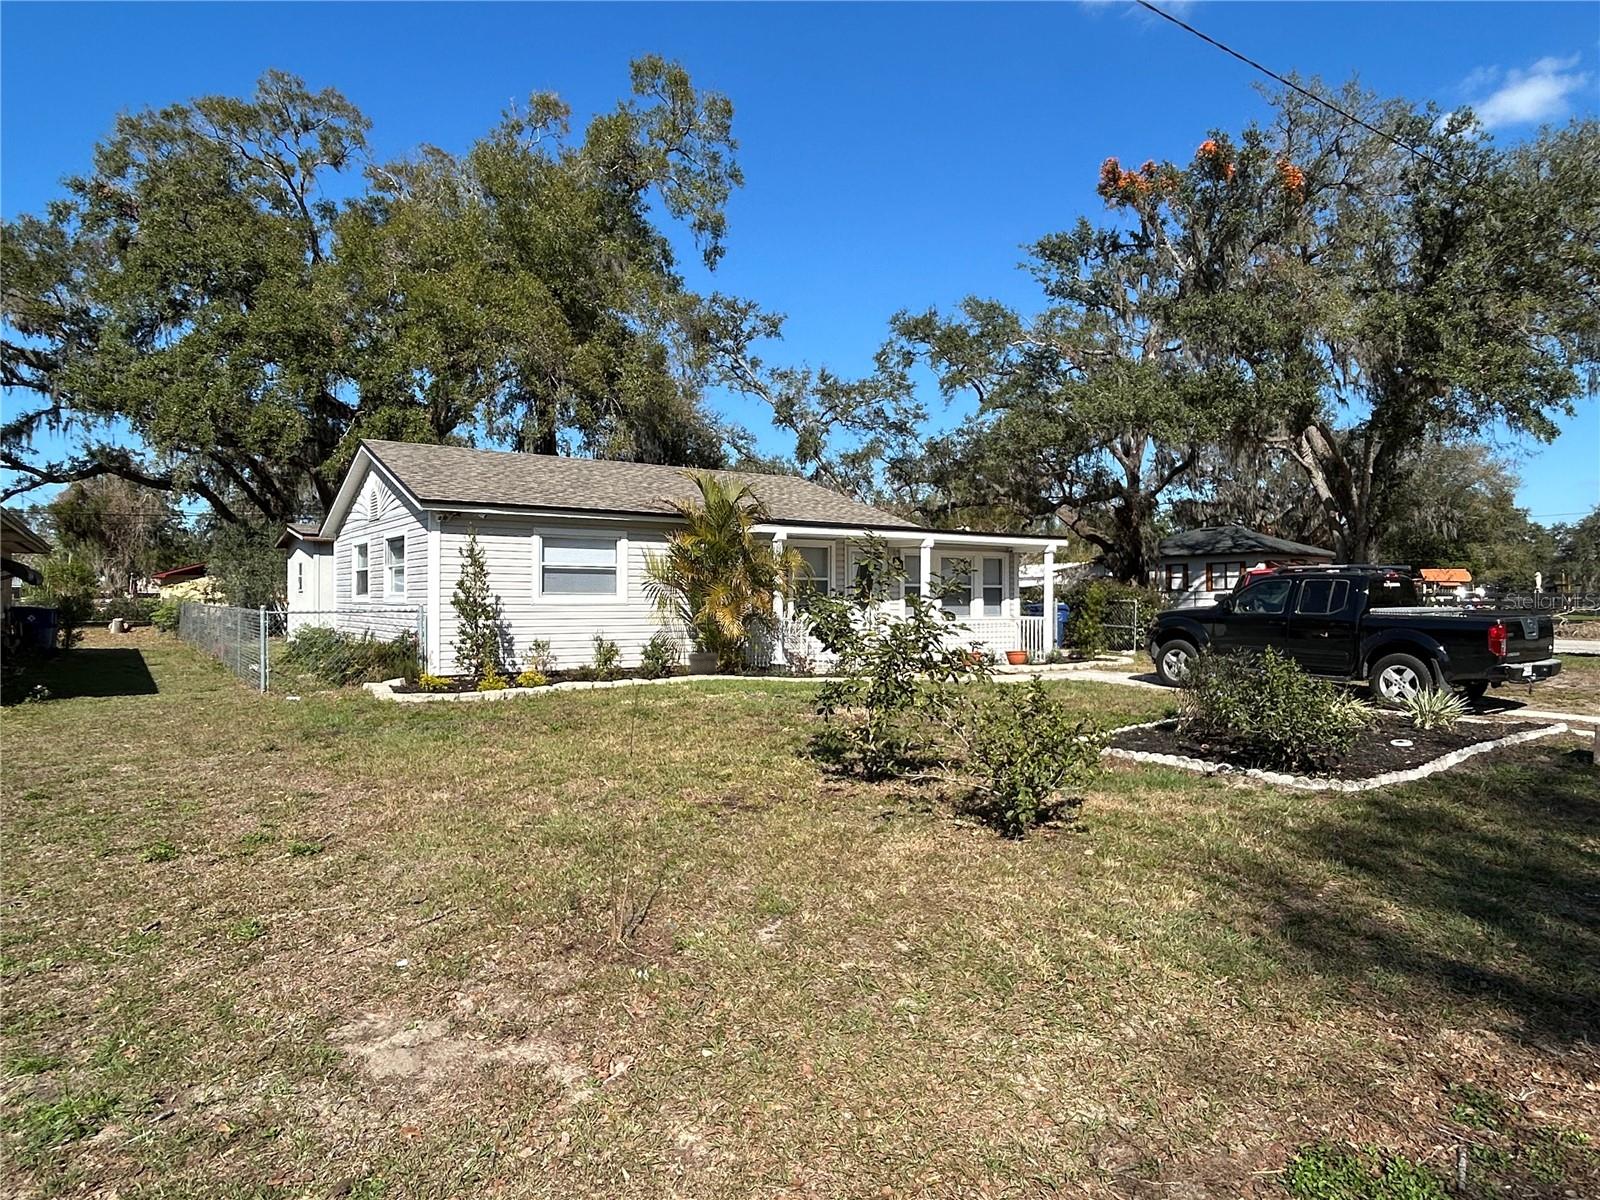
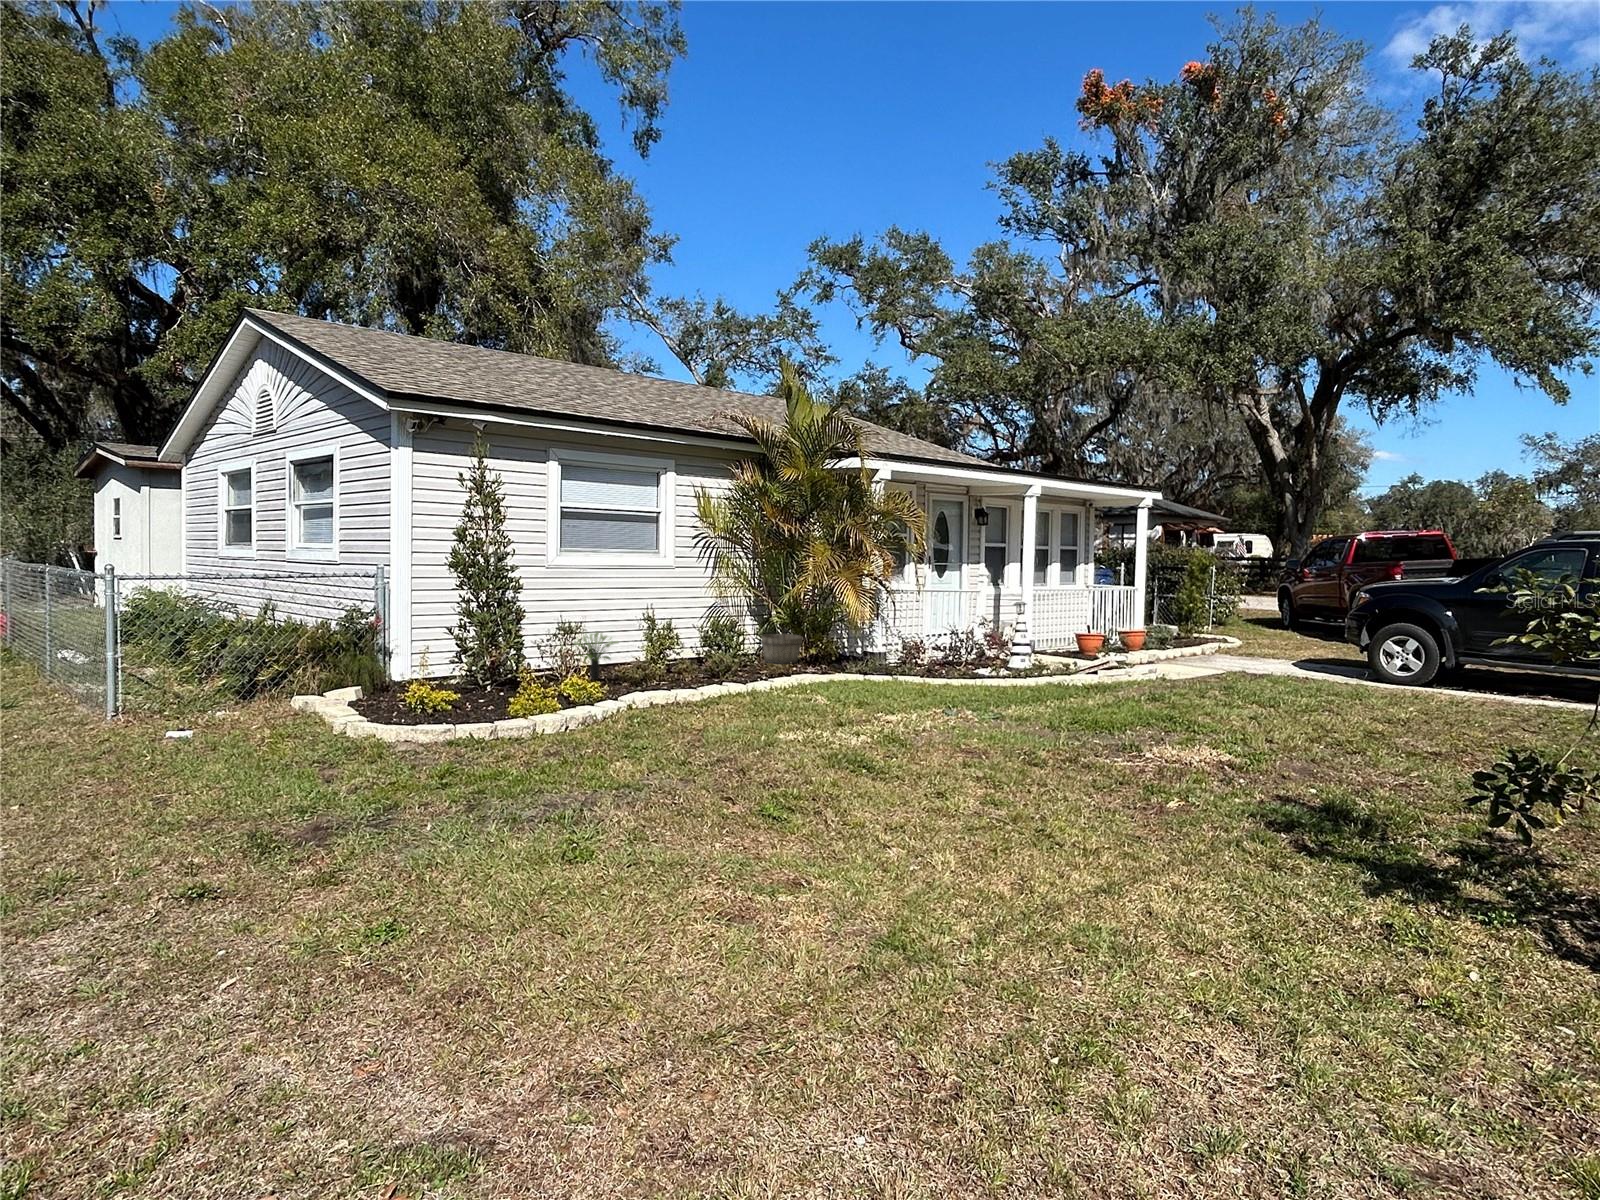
potted plant: none [539,647,571,680] -> present [574,632,618,680]

